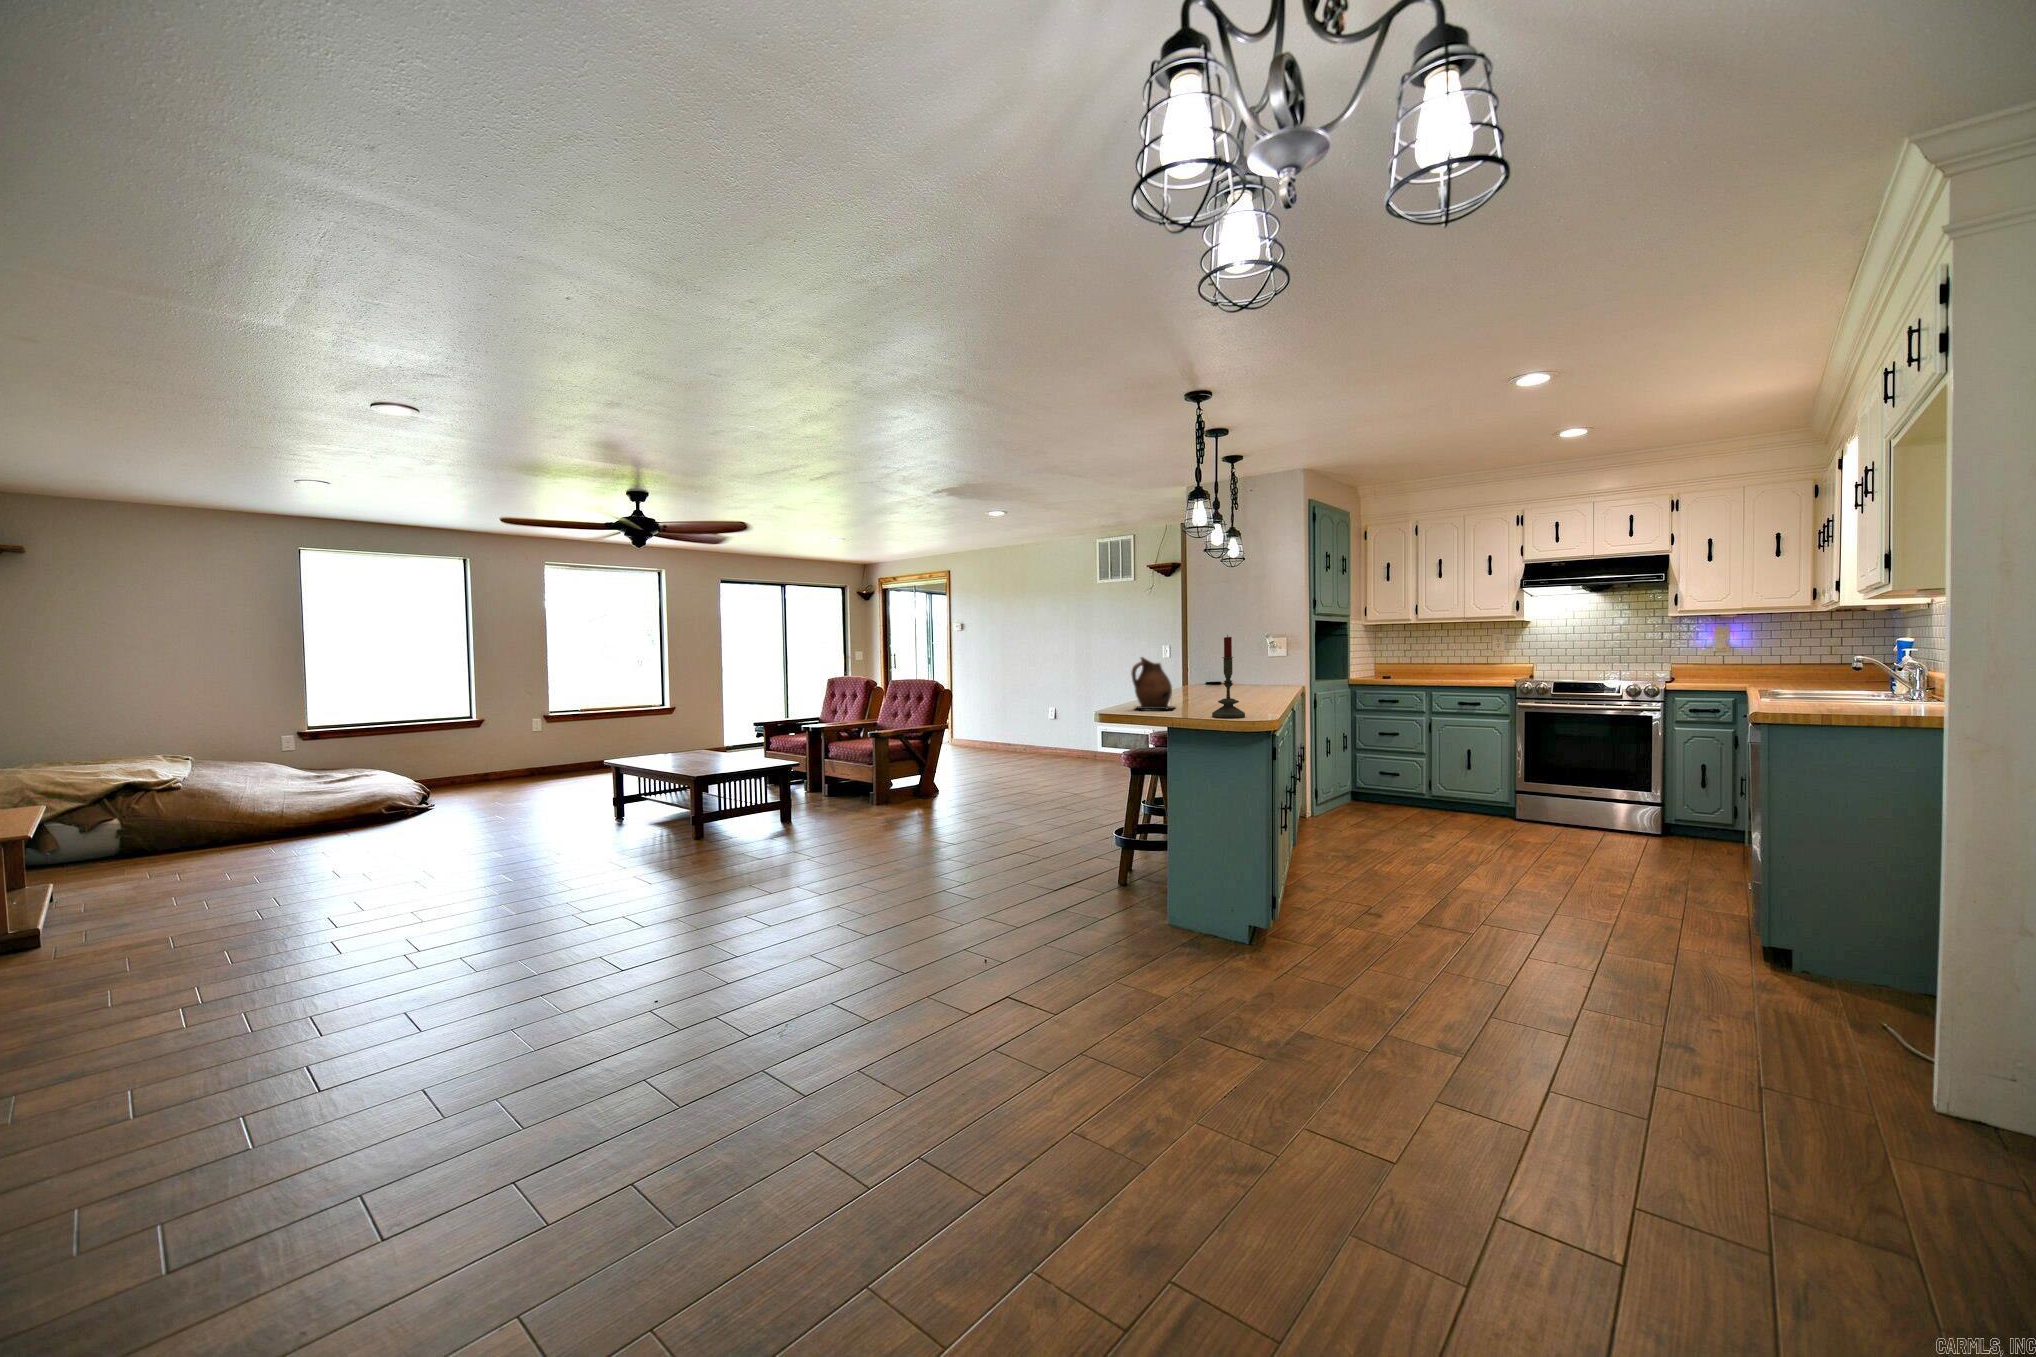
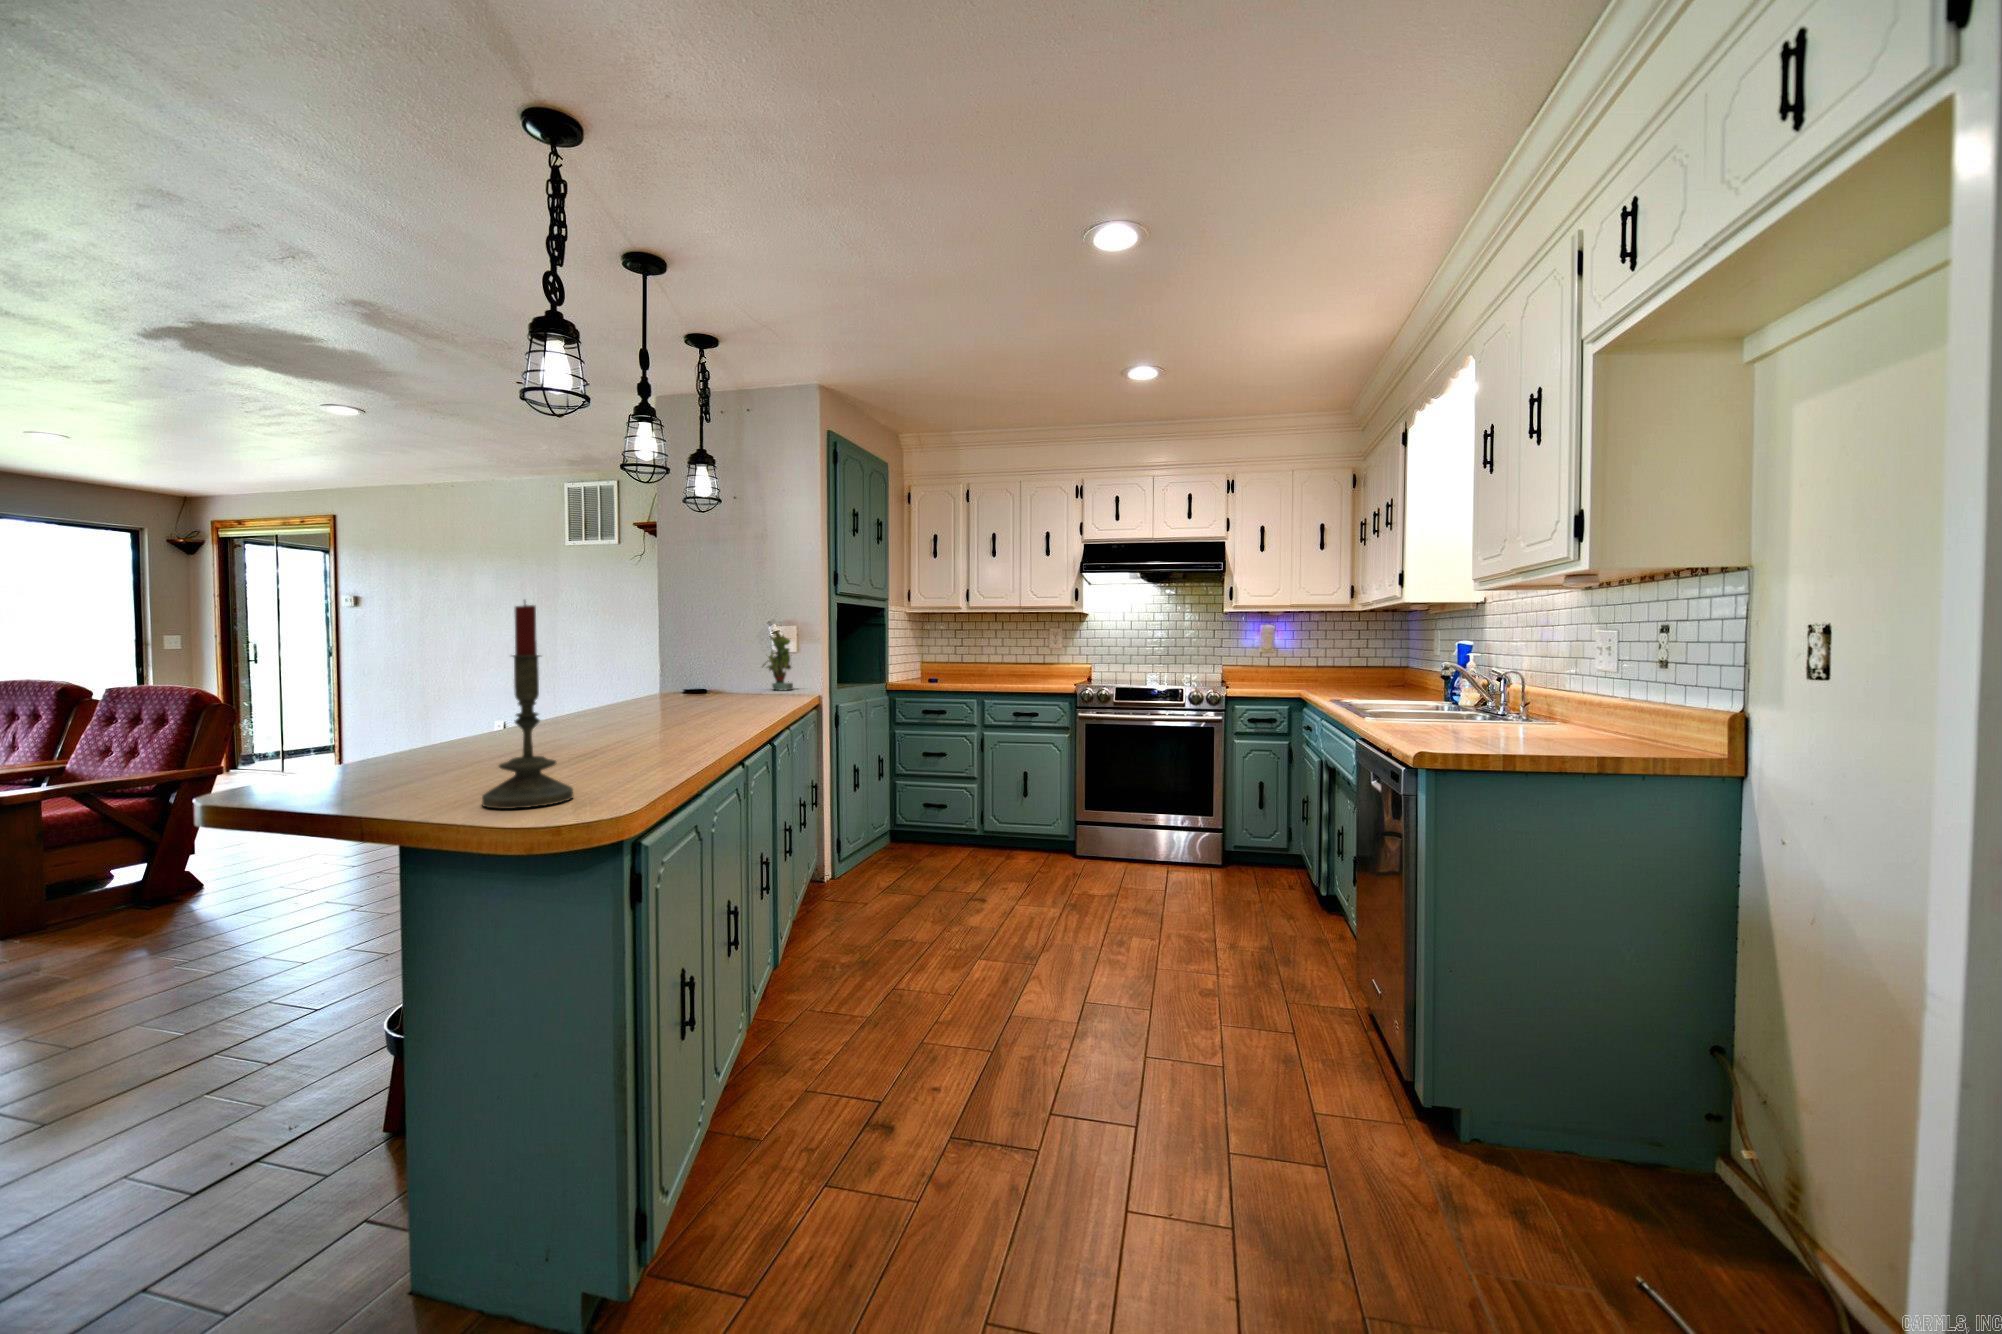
potted plant: none [1260,641,1287,683] -> present [763,630,793,690]
ceramic pitcher: present [1132,657,1175,709] -> none [330,652,474,778]

